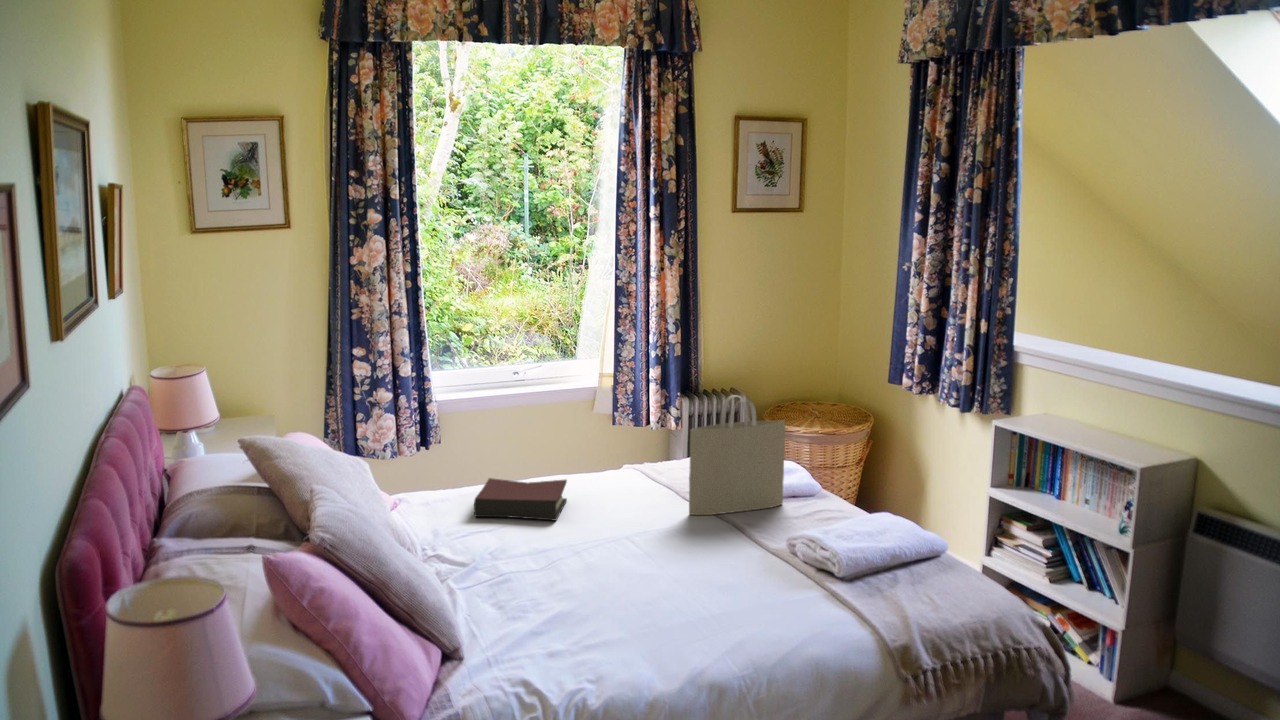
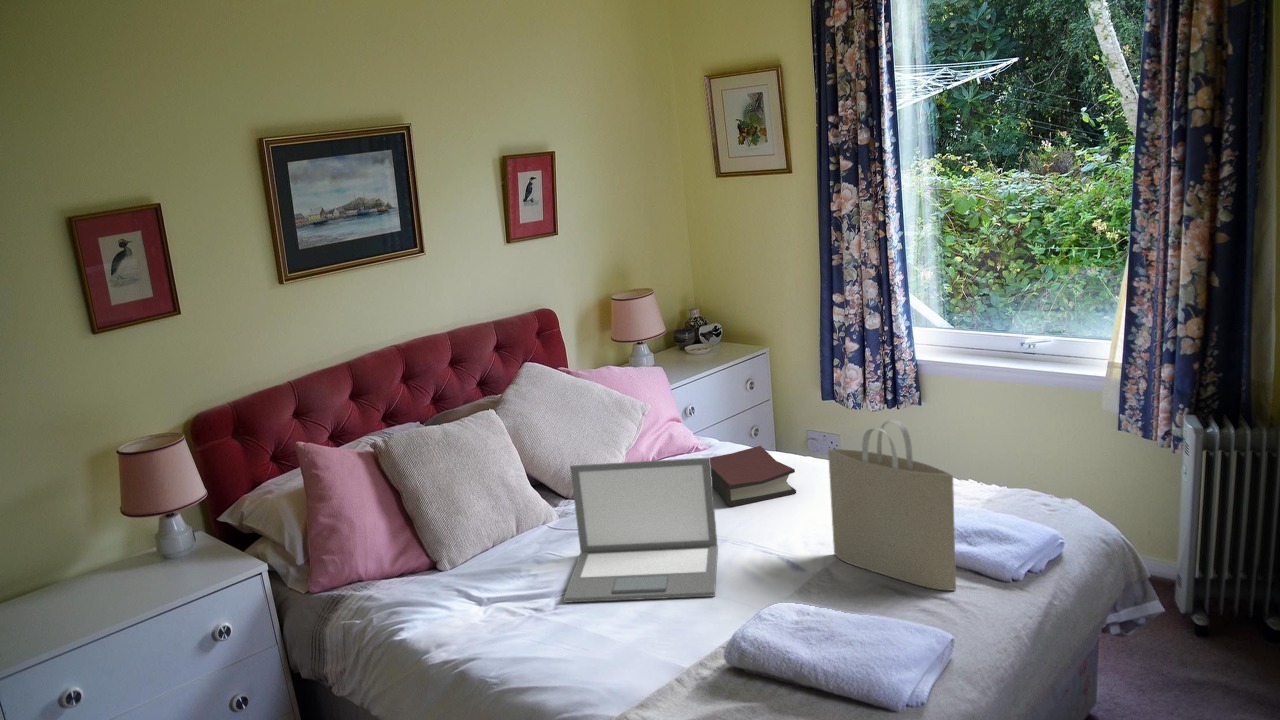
laptop: none [564,457,707,594] -> present [564,458,718,603]

